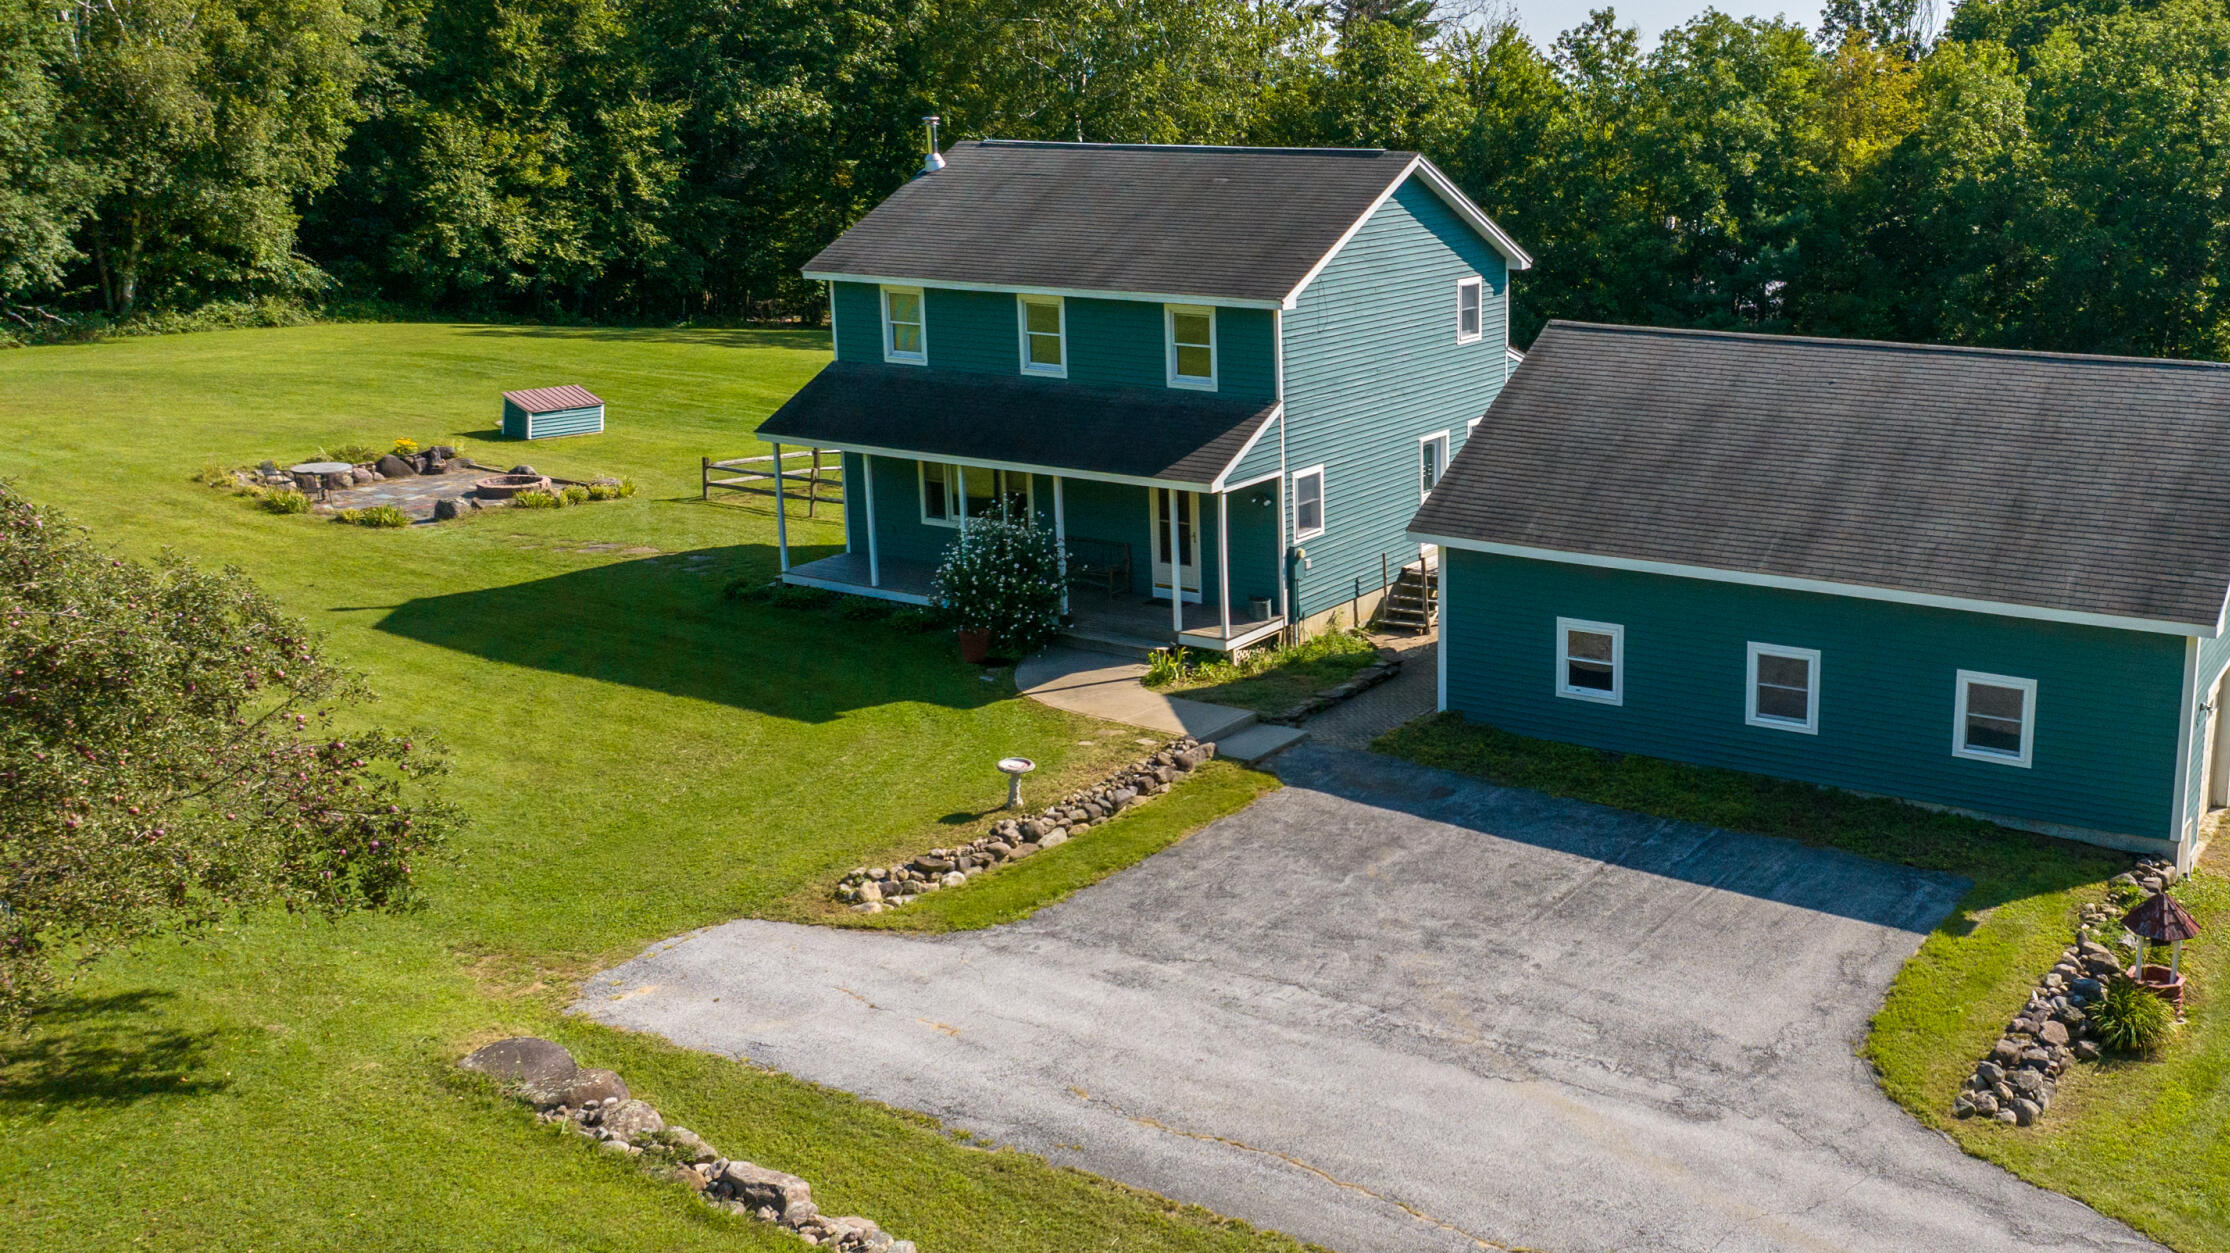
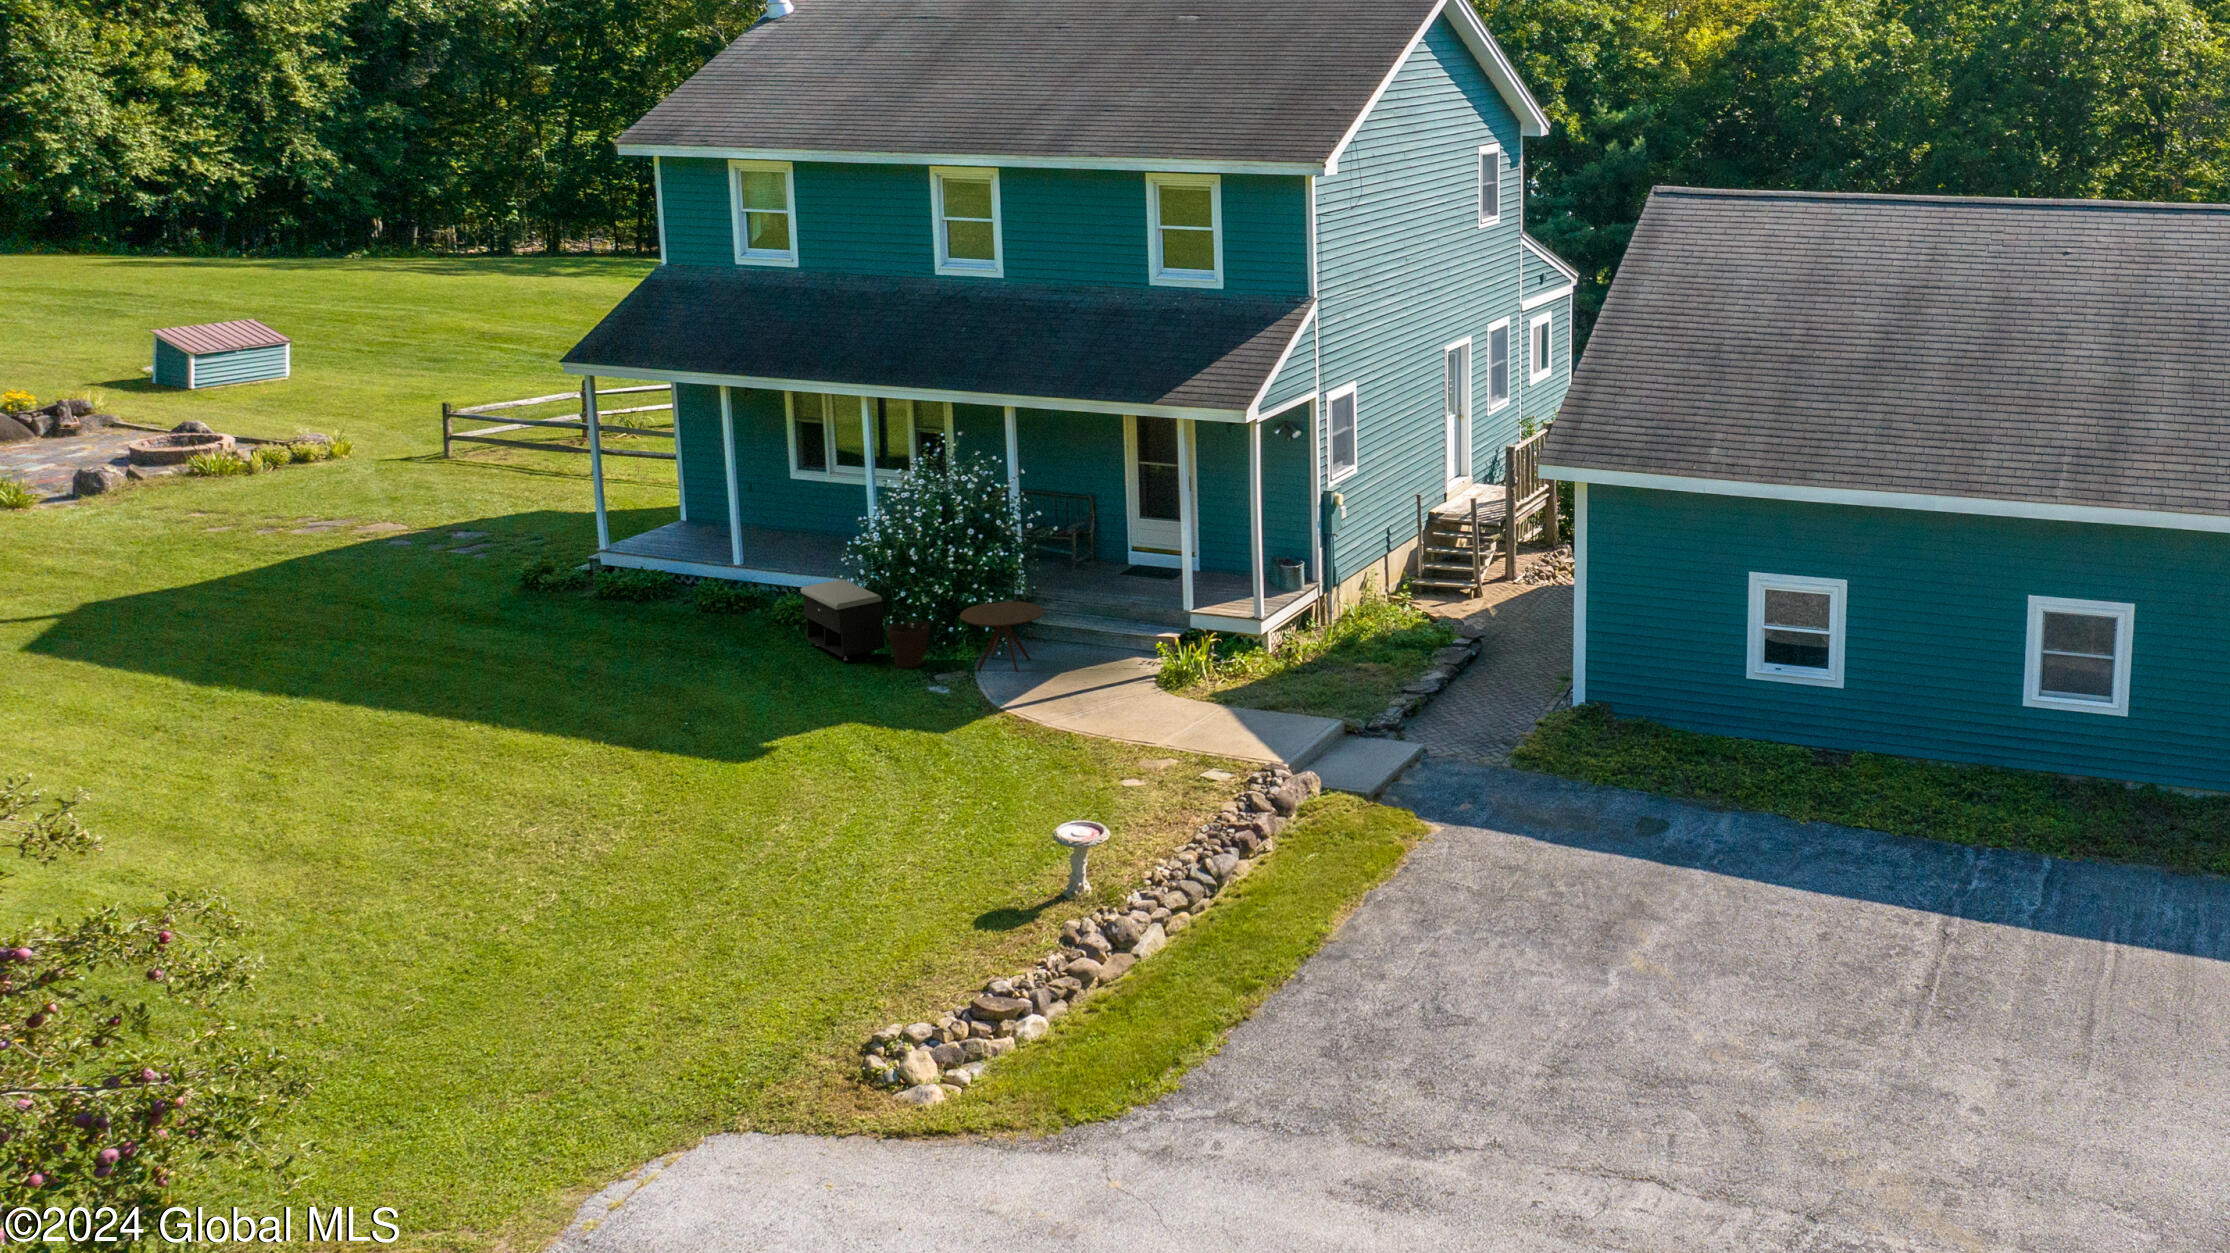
storage bench: none [904,596,960,655] -> present [801,579,885,660]
round table: none [1009,618,1070,669] -> present [960,601,1044,672]

